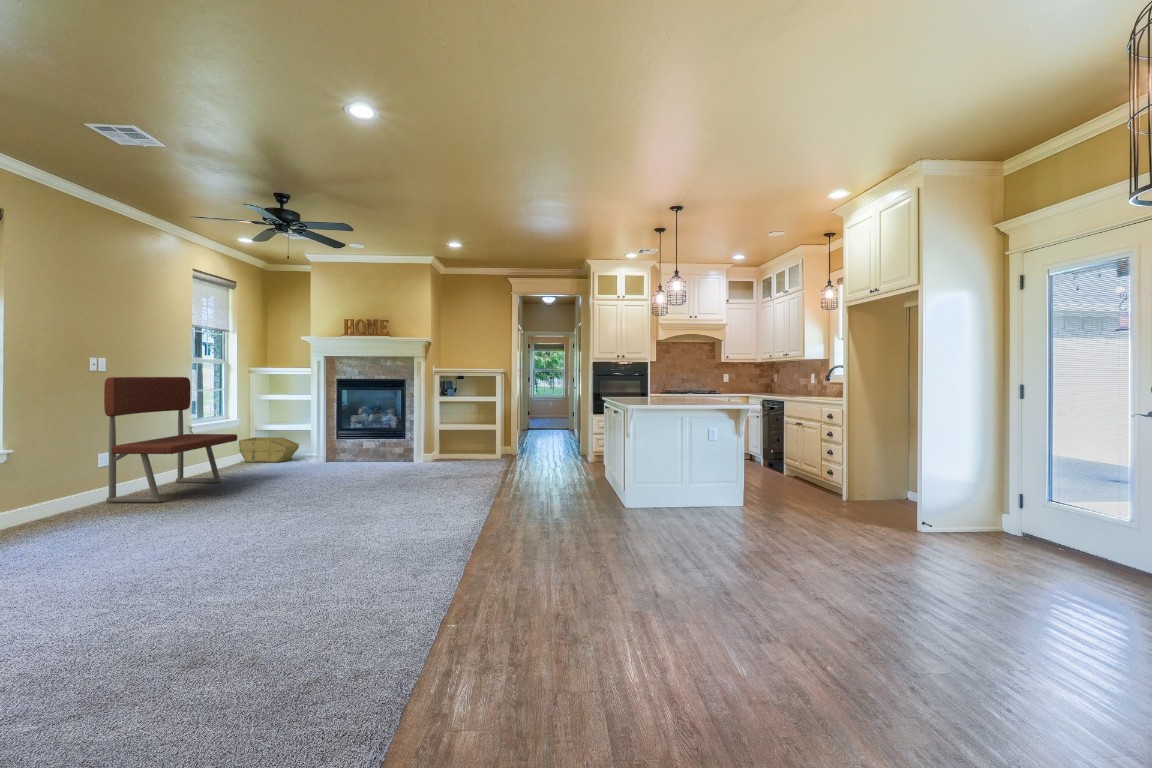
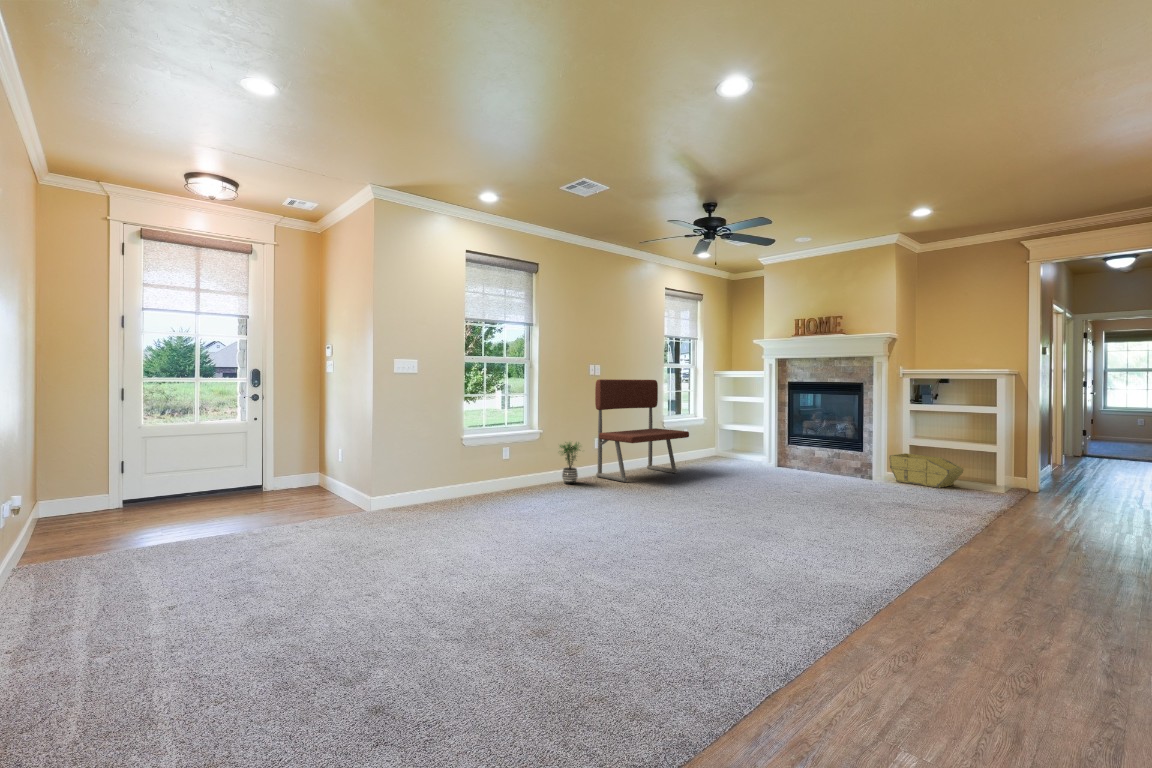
storage bin: present [239,437,299,462] -> present [889,453,963,488]
potted plant: none [43,460,97,519] -> present [560,443,579,484]

